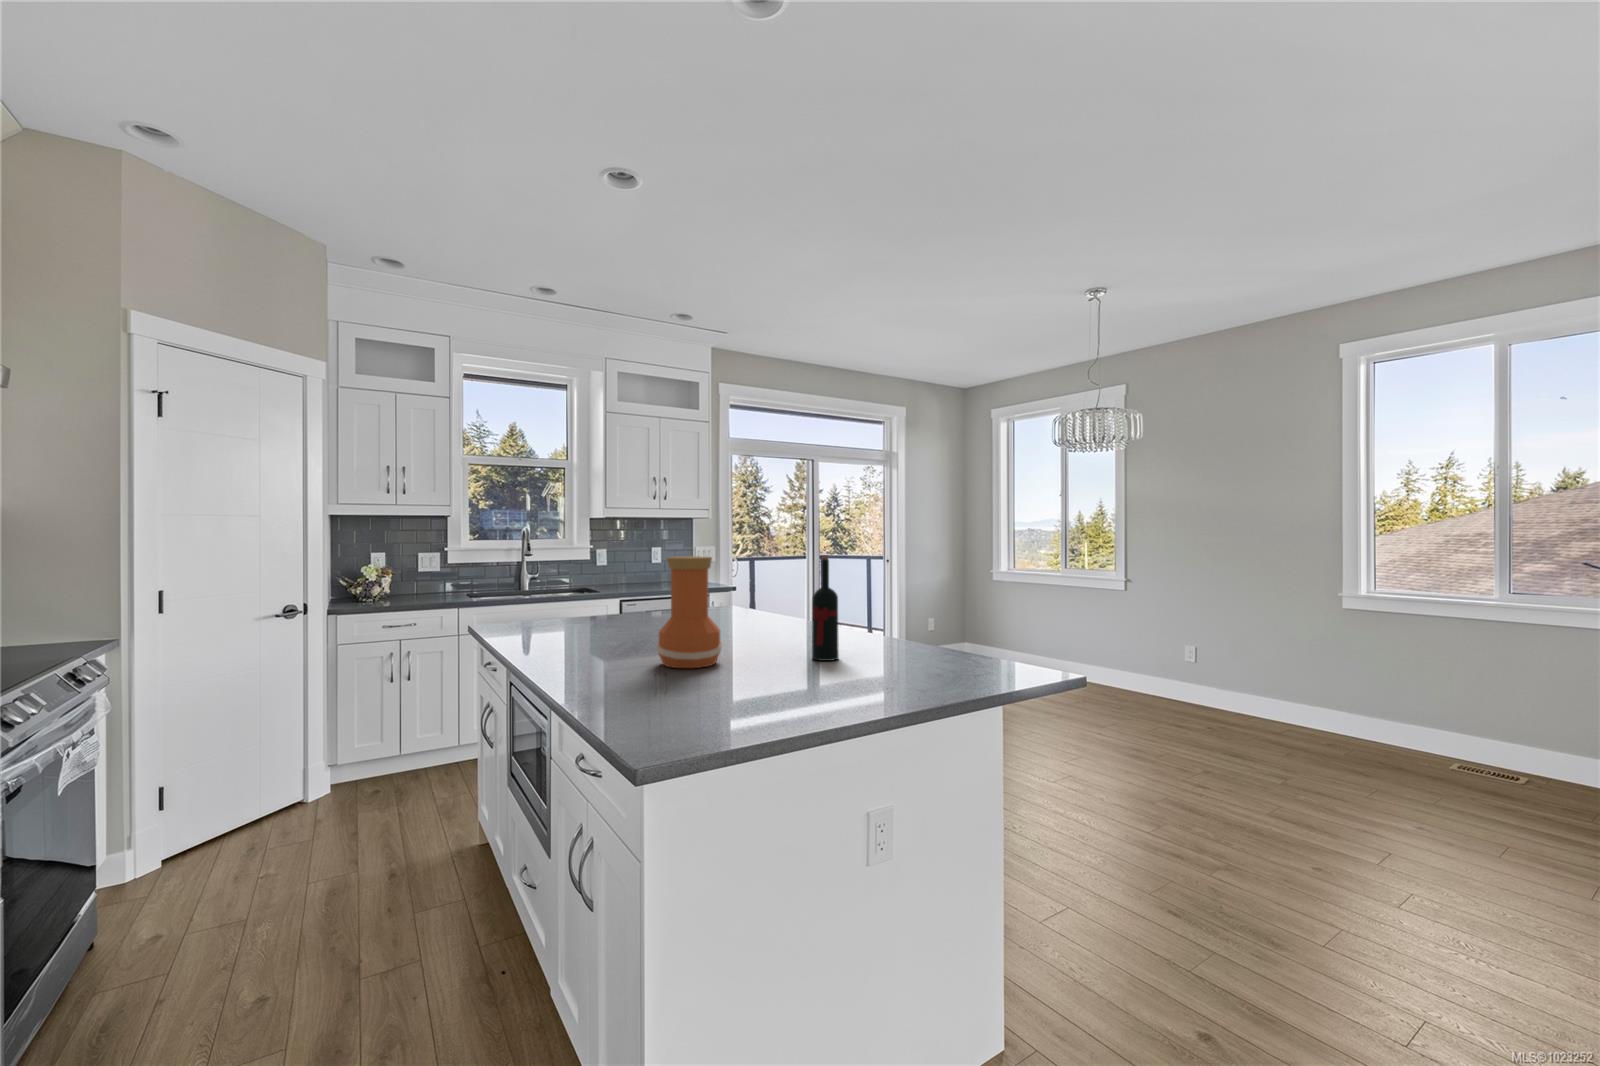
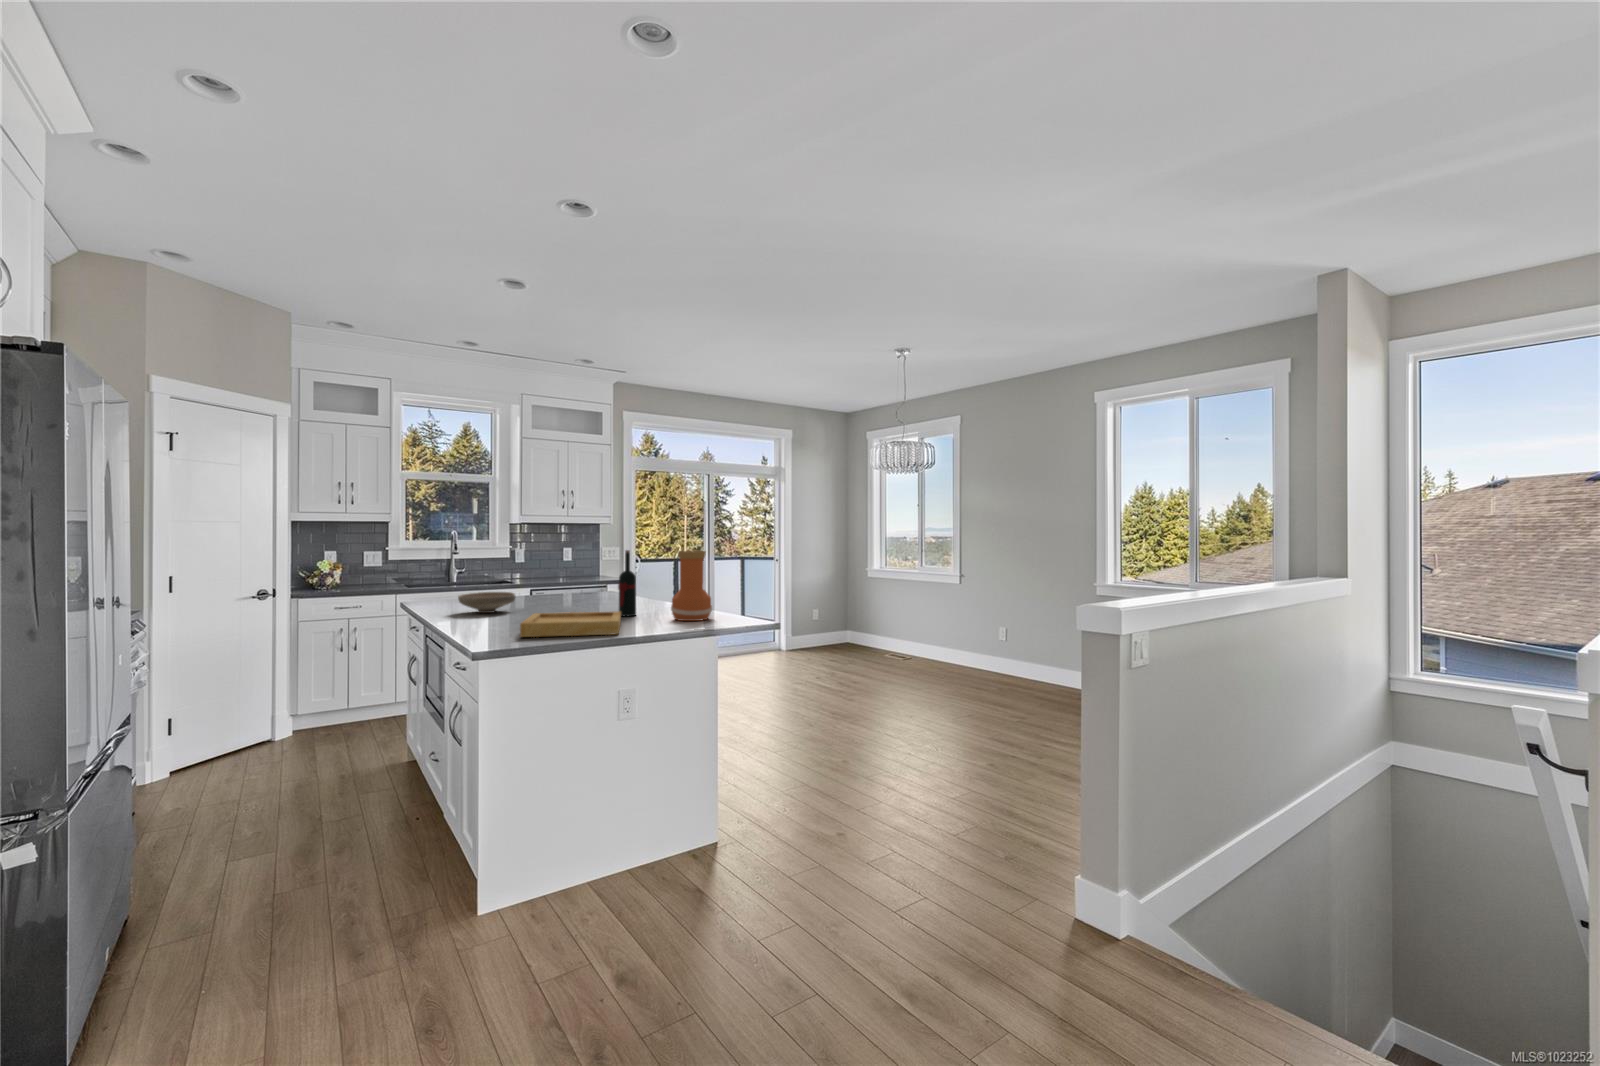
vase: present [657,556,722,668] -> present [671,551,712,621]
bowl: none [560,616,643,651] -> present [458,592,515,613]
tray: none [696,657,870,719] -> present [520,611,621,637]

